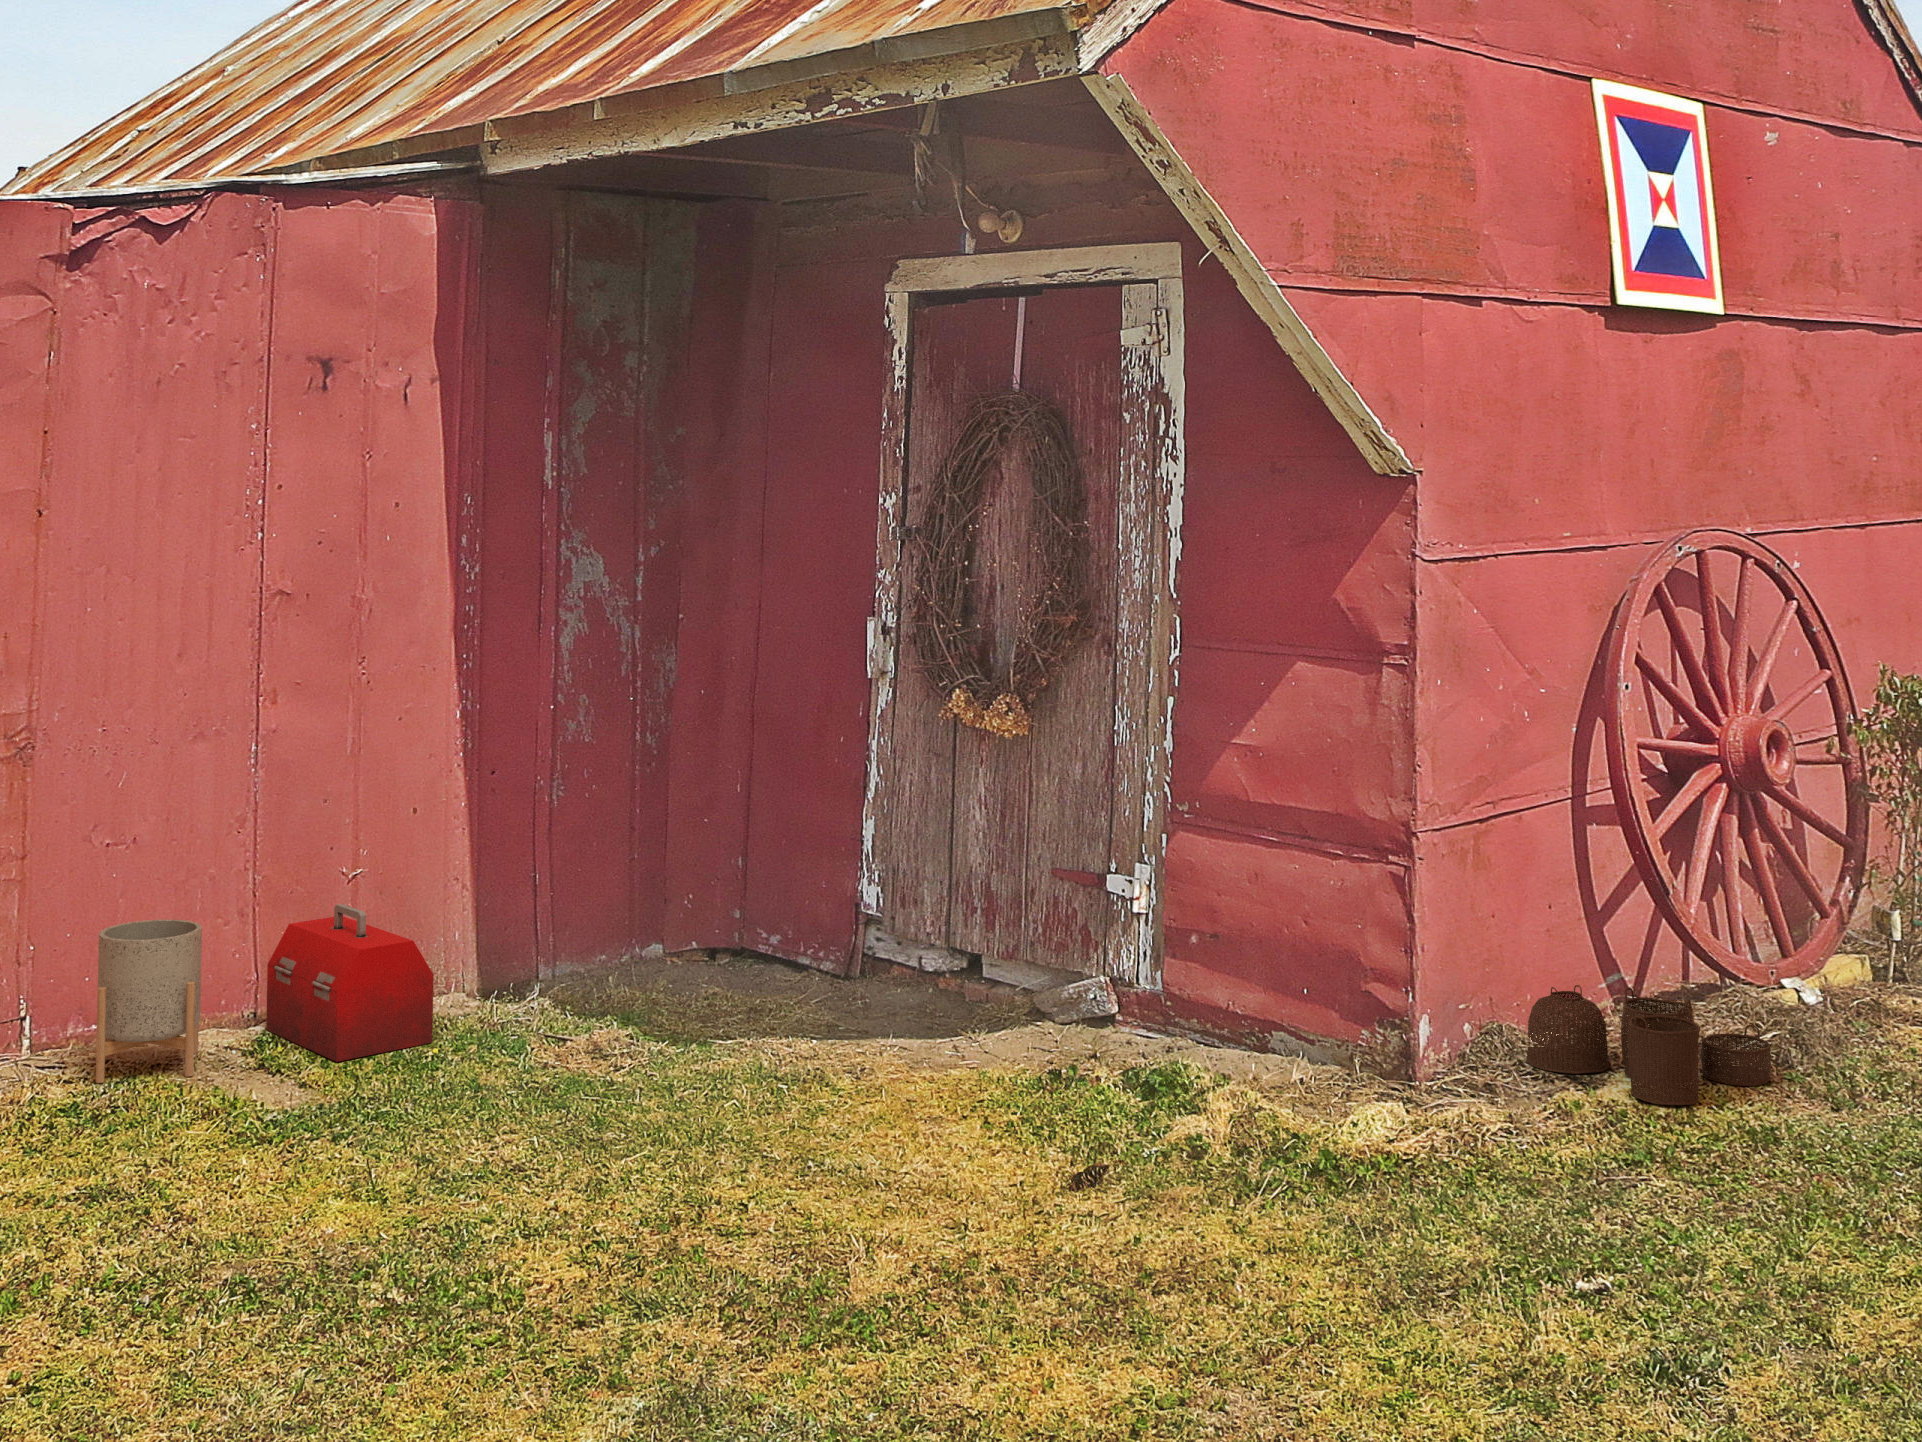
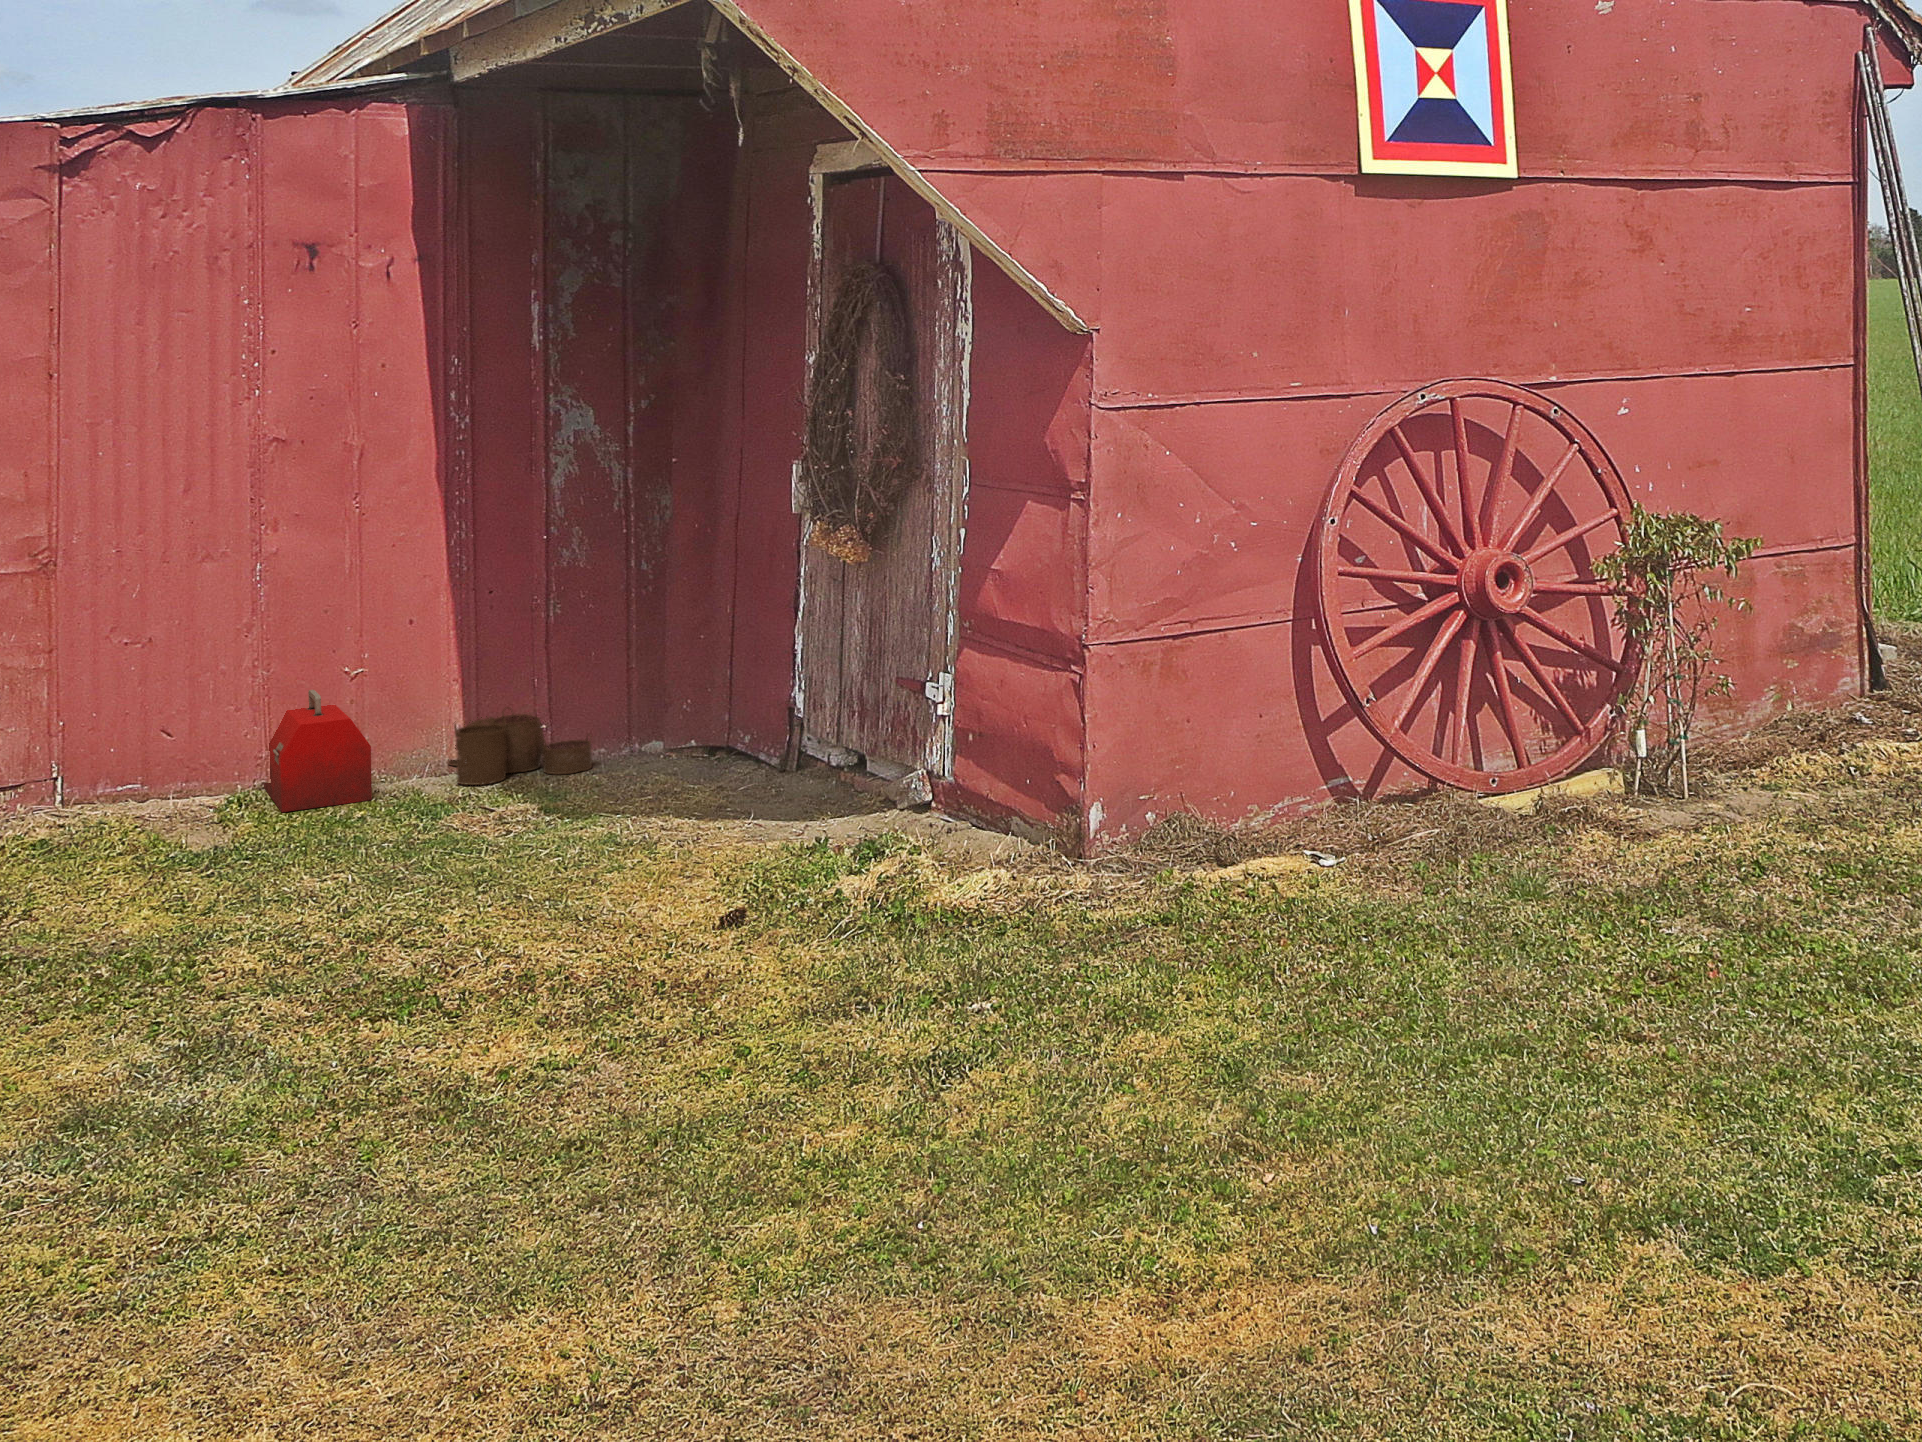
planter: present [96,919,202,1083] -> none [90,699,194,823]
woven basket: present [1526,985,1771,1105] -> present [448,707,592,785]

